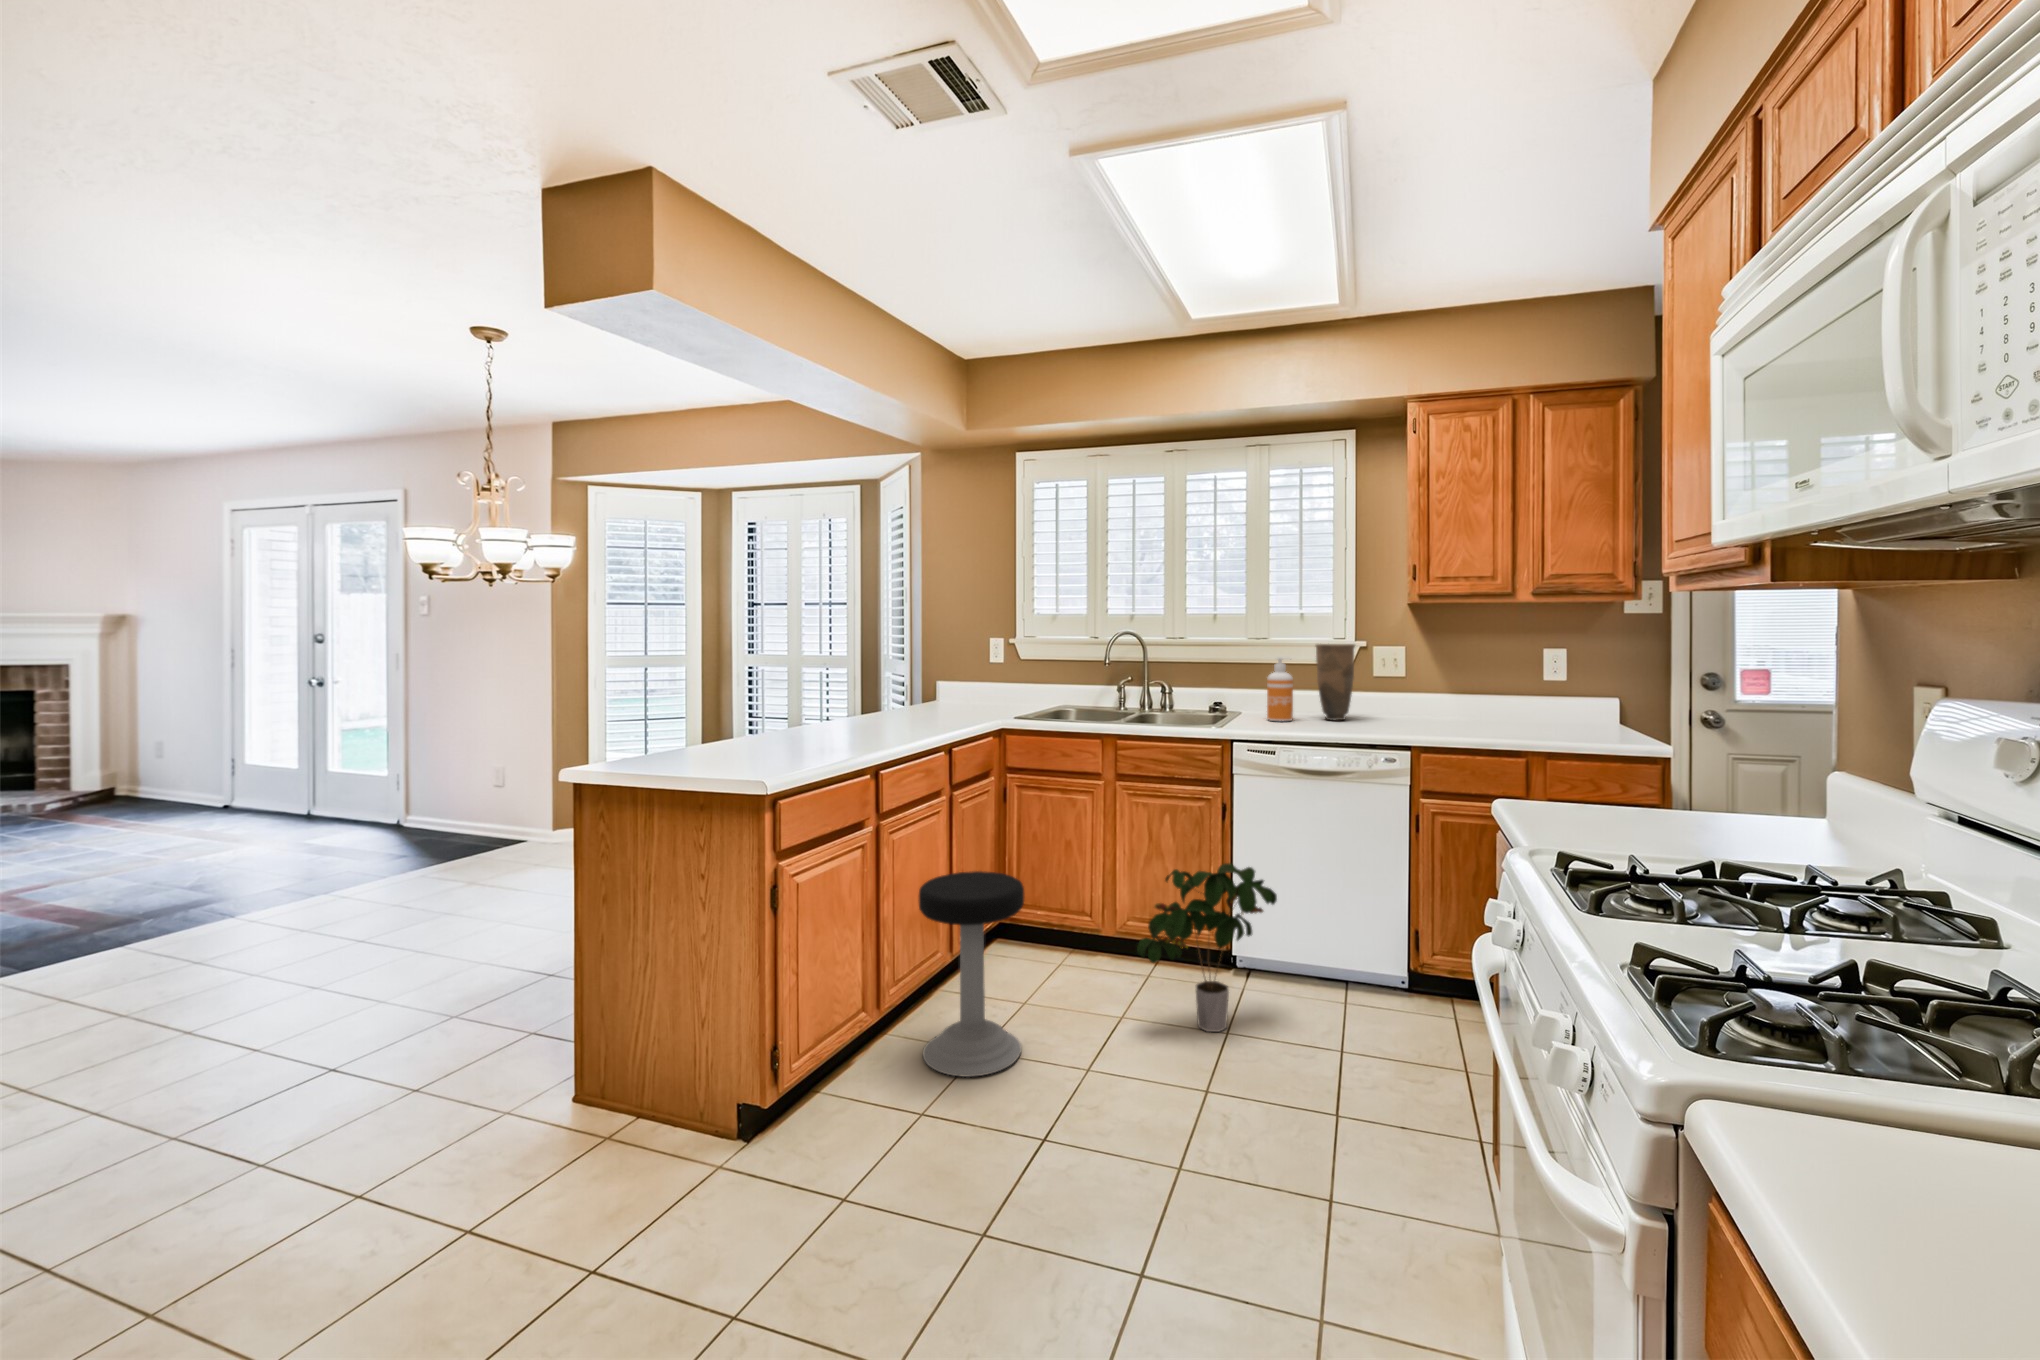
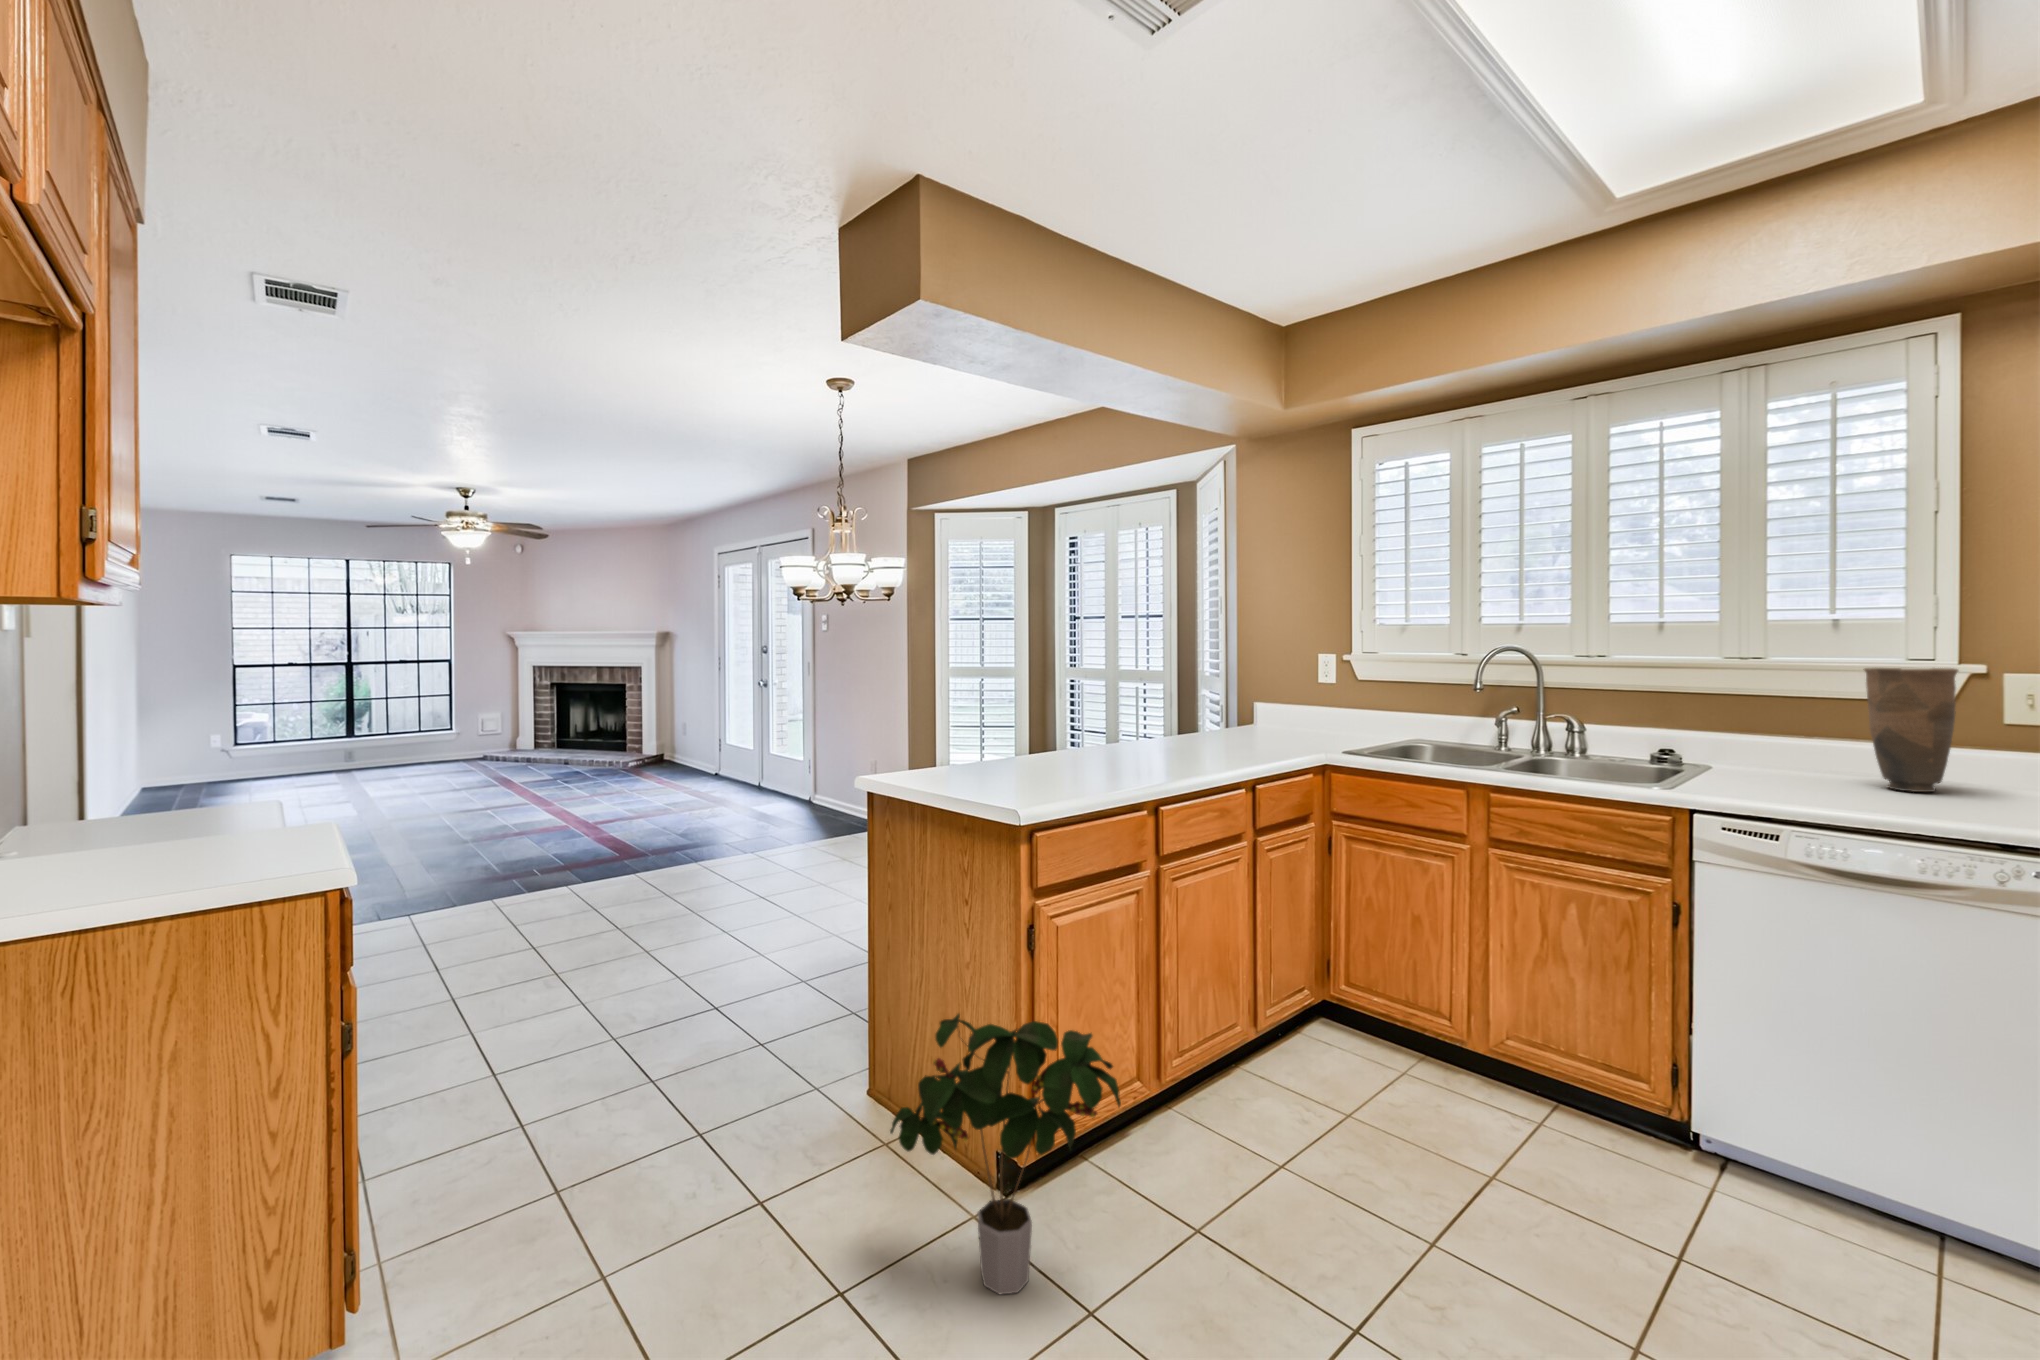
soap dispenser: present [1267,657,1293,721] -> none [1762,686,1817,786]
potted plant: present [1137,863,1277,1032] -> present [890,1014,1121,1294]
stool: present [919,871,1024,1077] -> none [1203,940,1343,1216]

